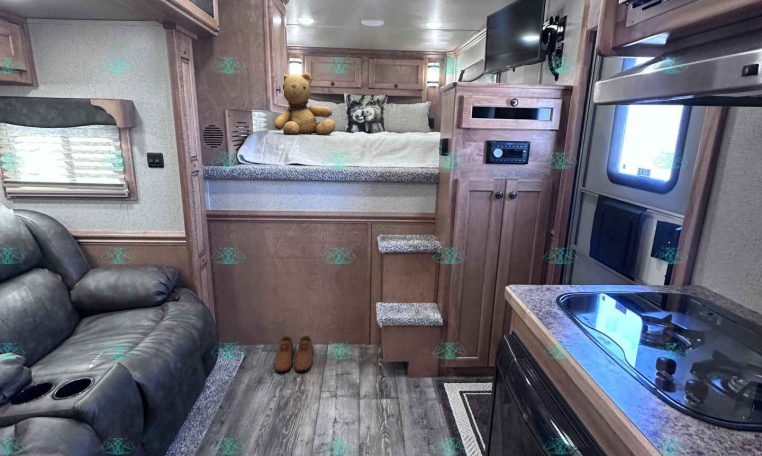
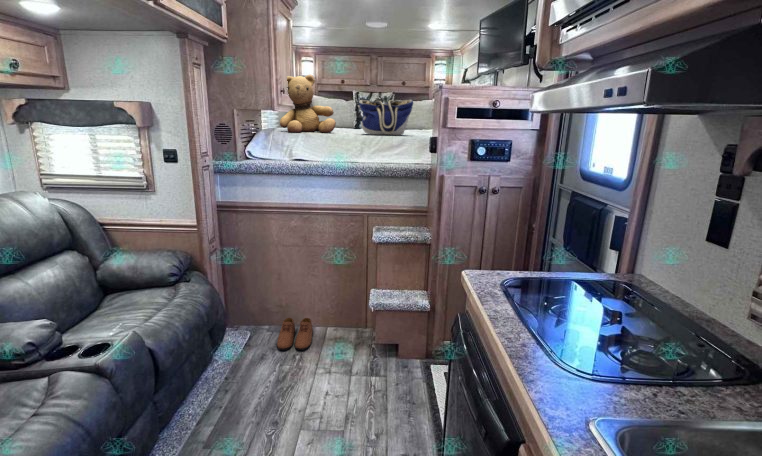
tote bag: none [360,99,419,137] -> present [358,100,413,135]

